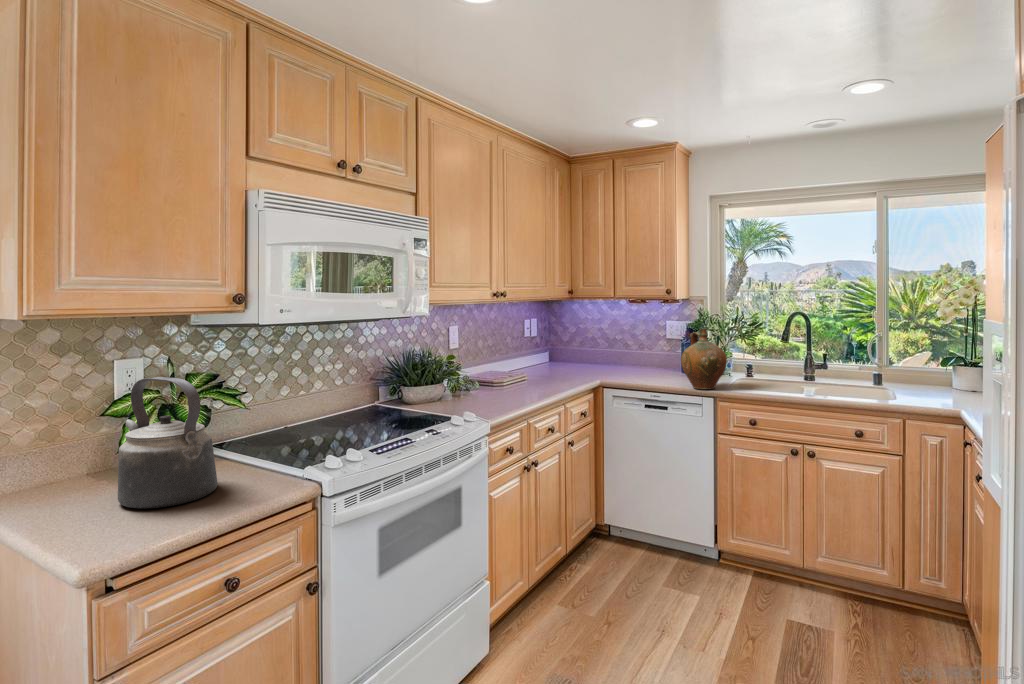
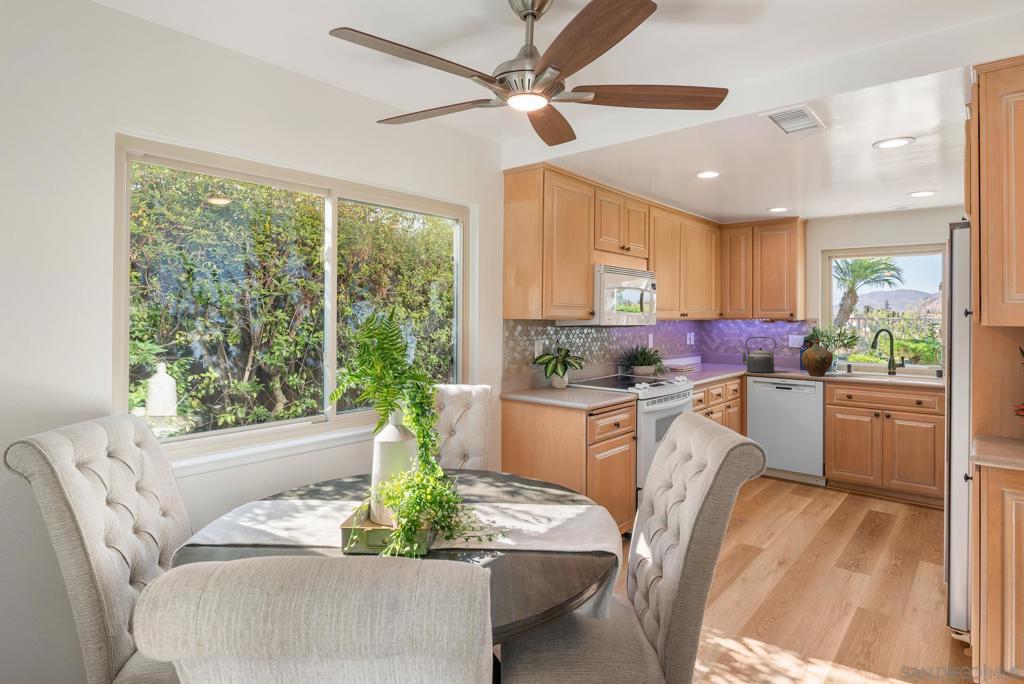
kettle: present [118,377,218,508] -> present [741,337,776,373]

